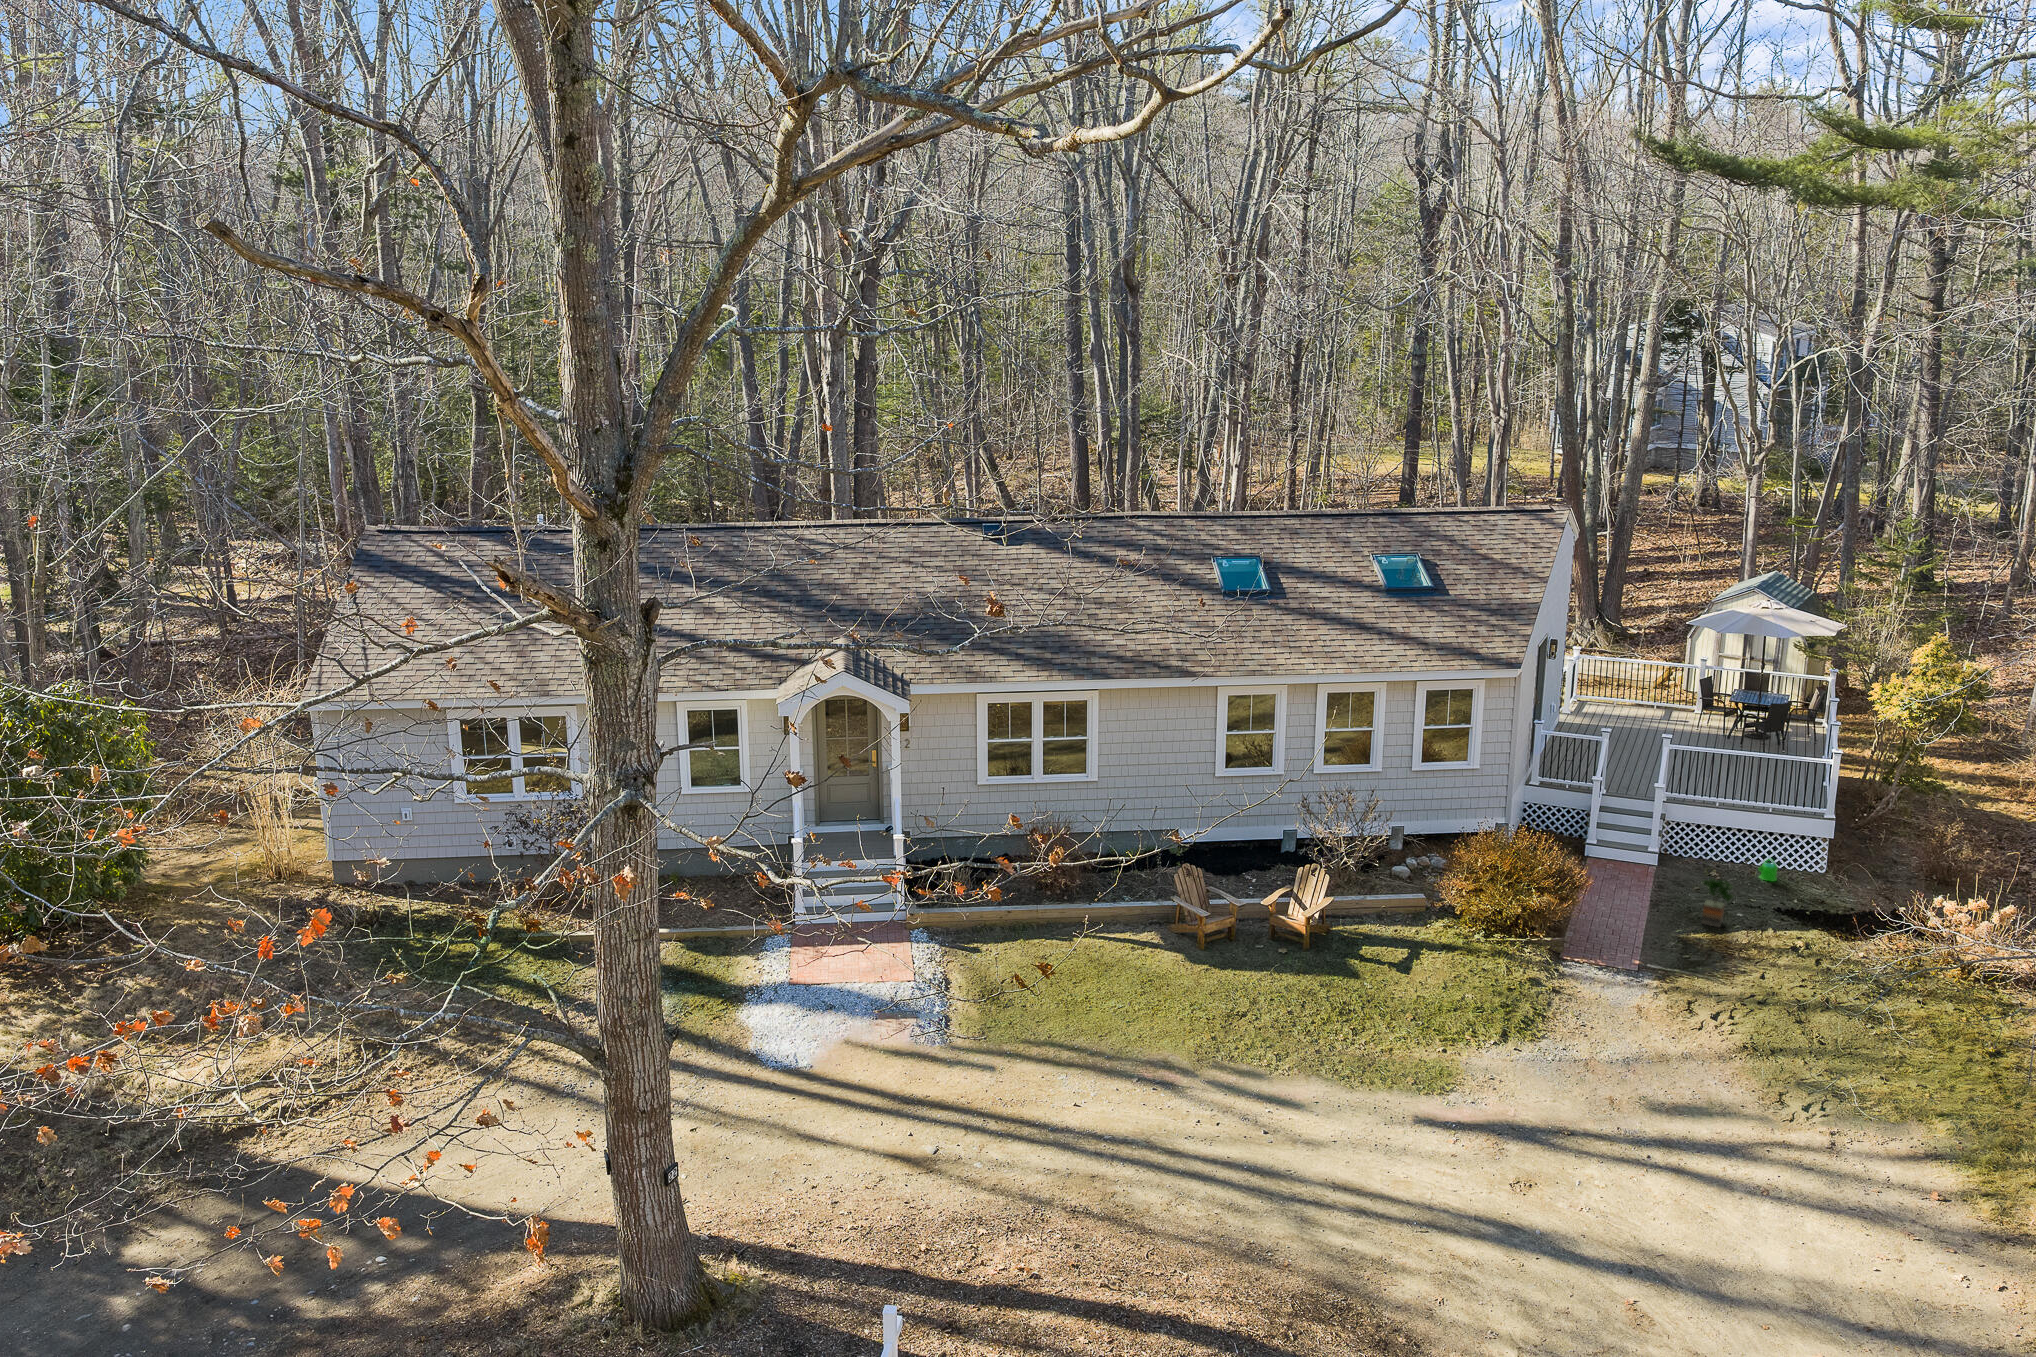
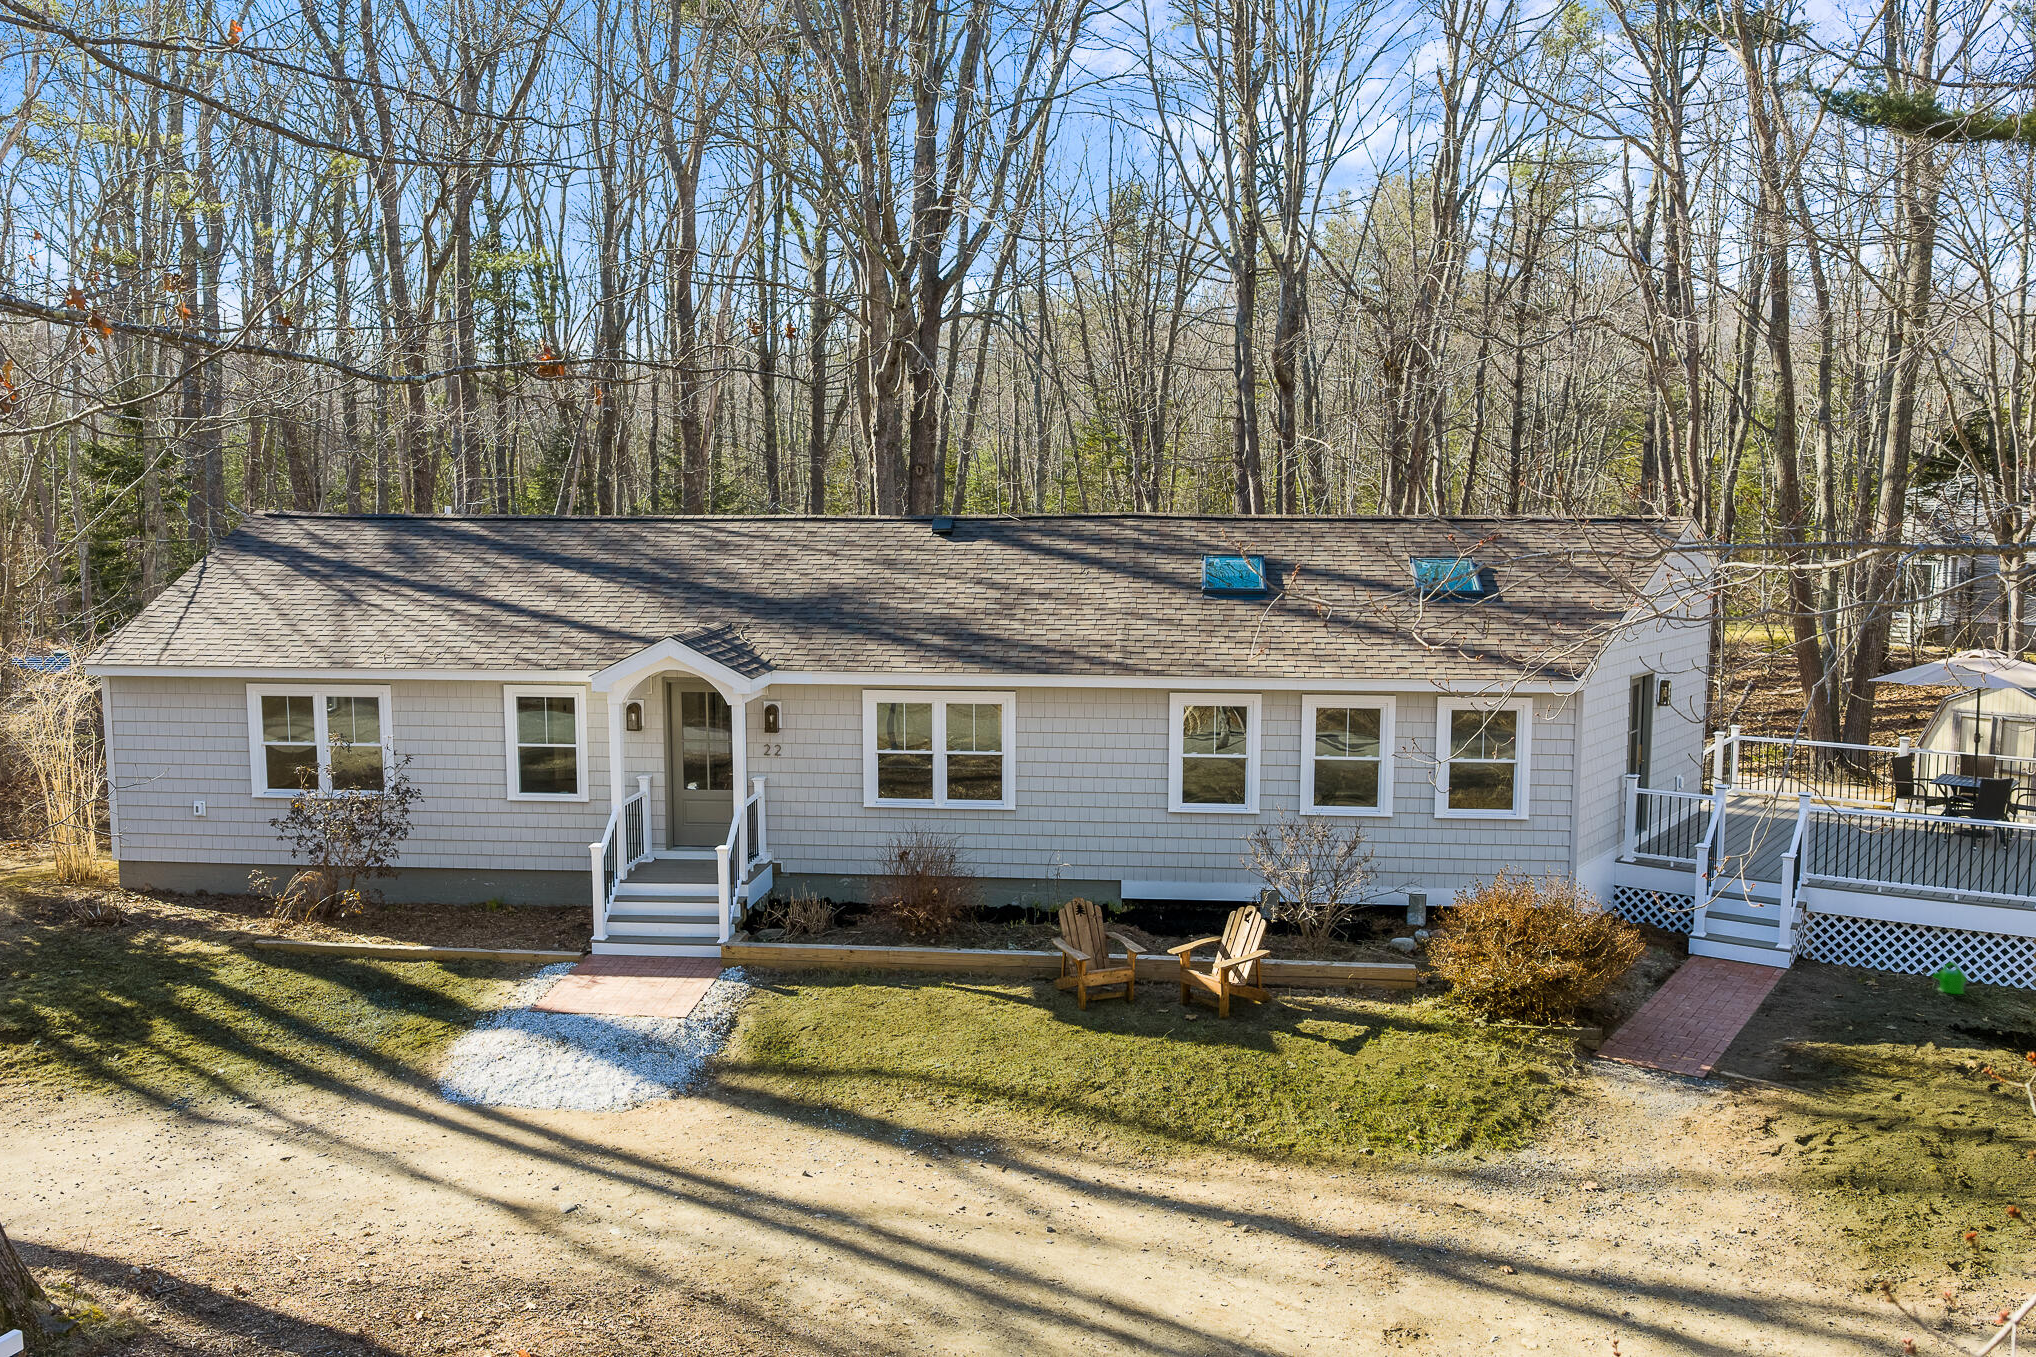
potted tree: present [1702,879,1733,927] -> none [1821,968,1870,1038]

